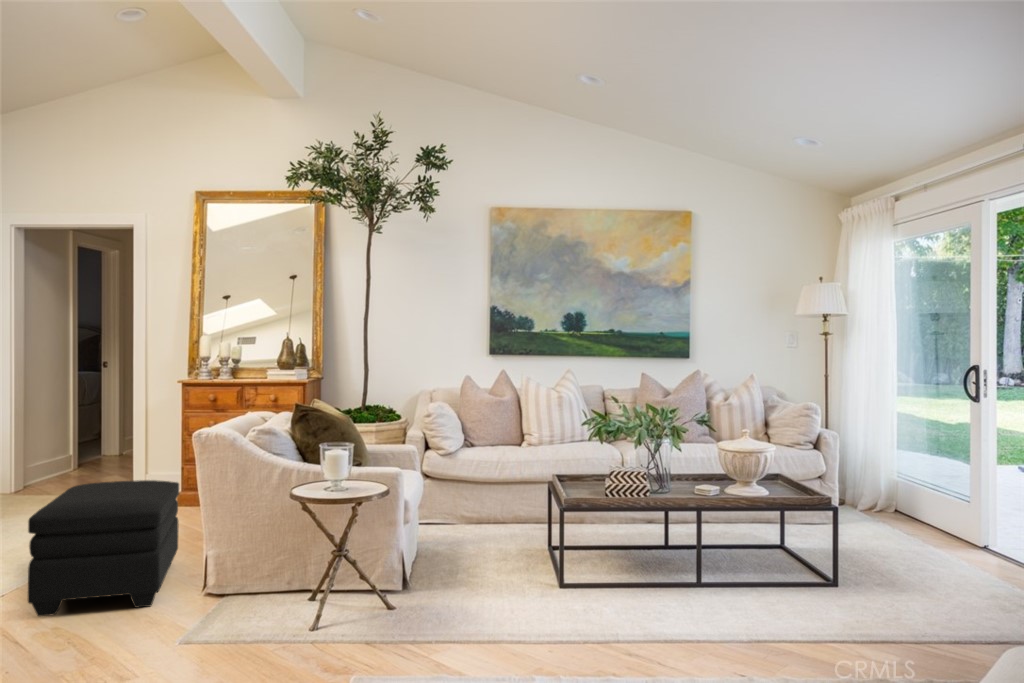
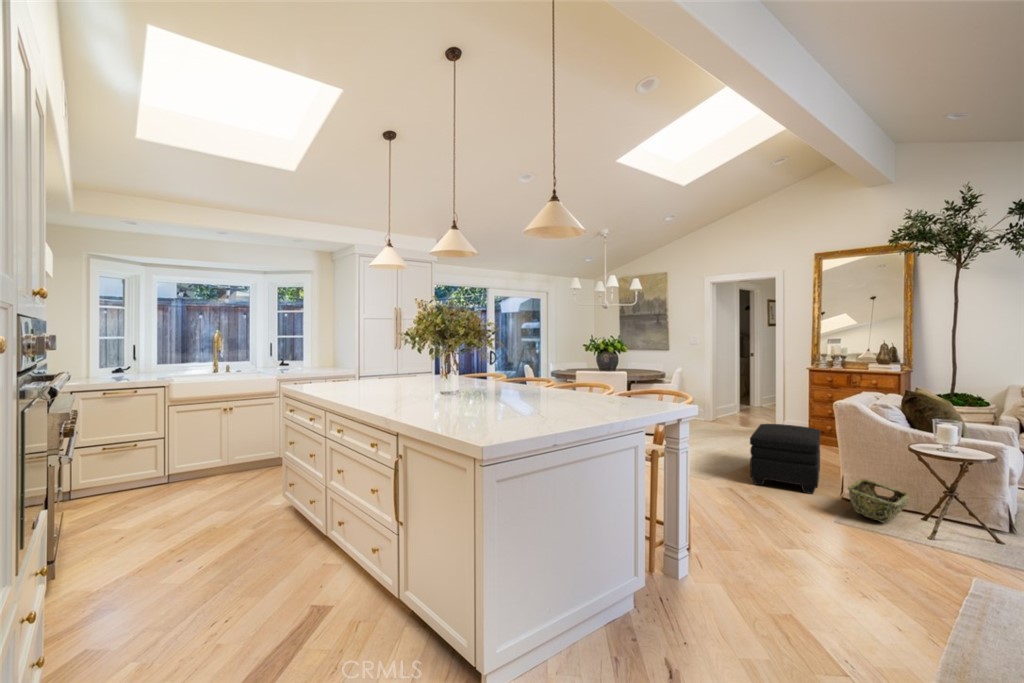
woven basket: none [198,557,293,629] -> present [848,479,909,523]

